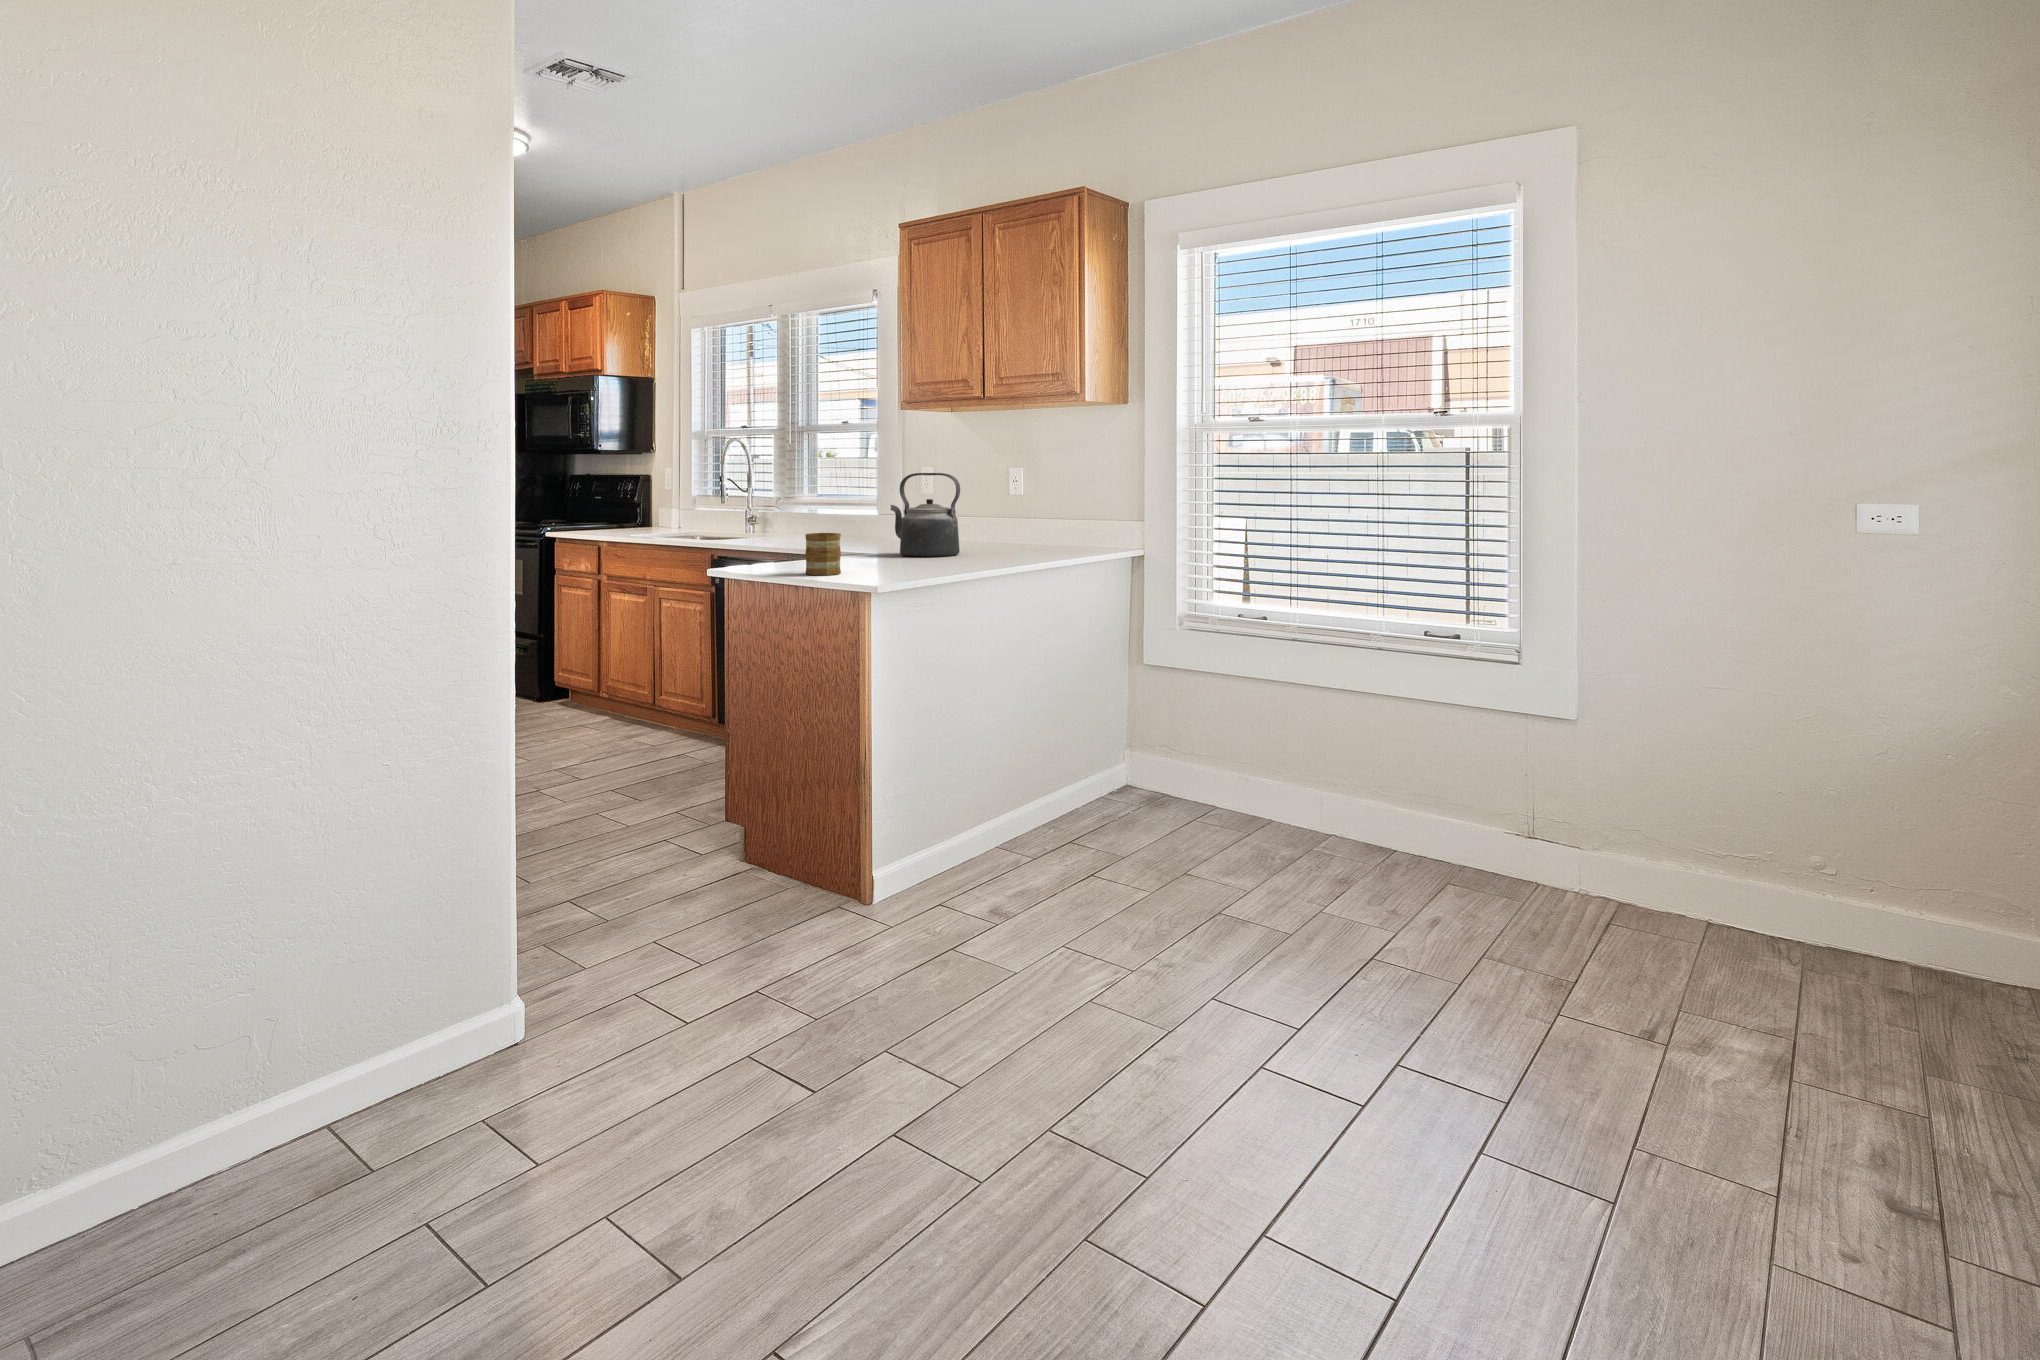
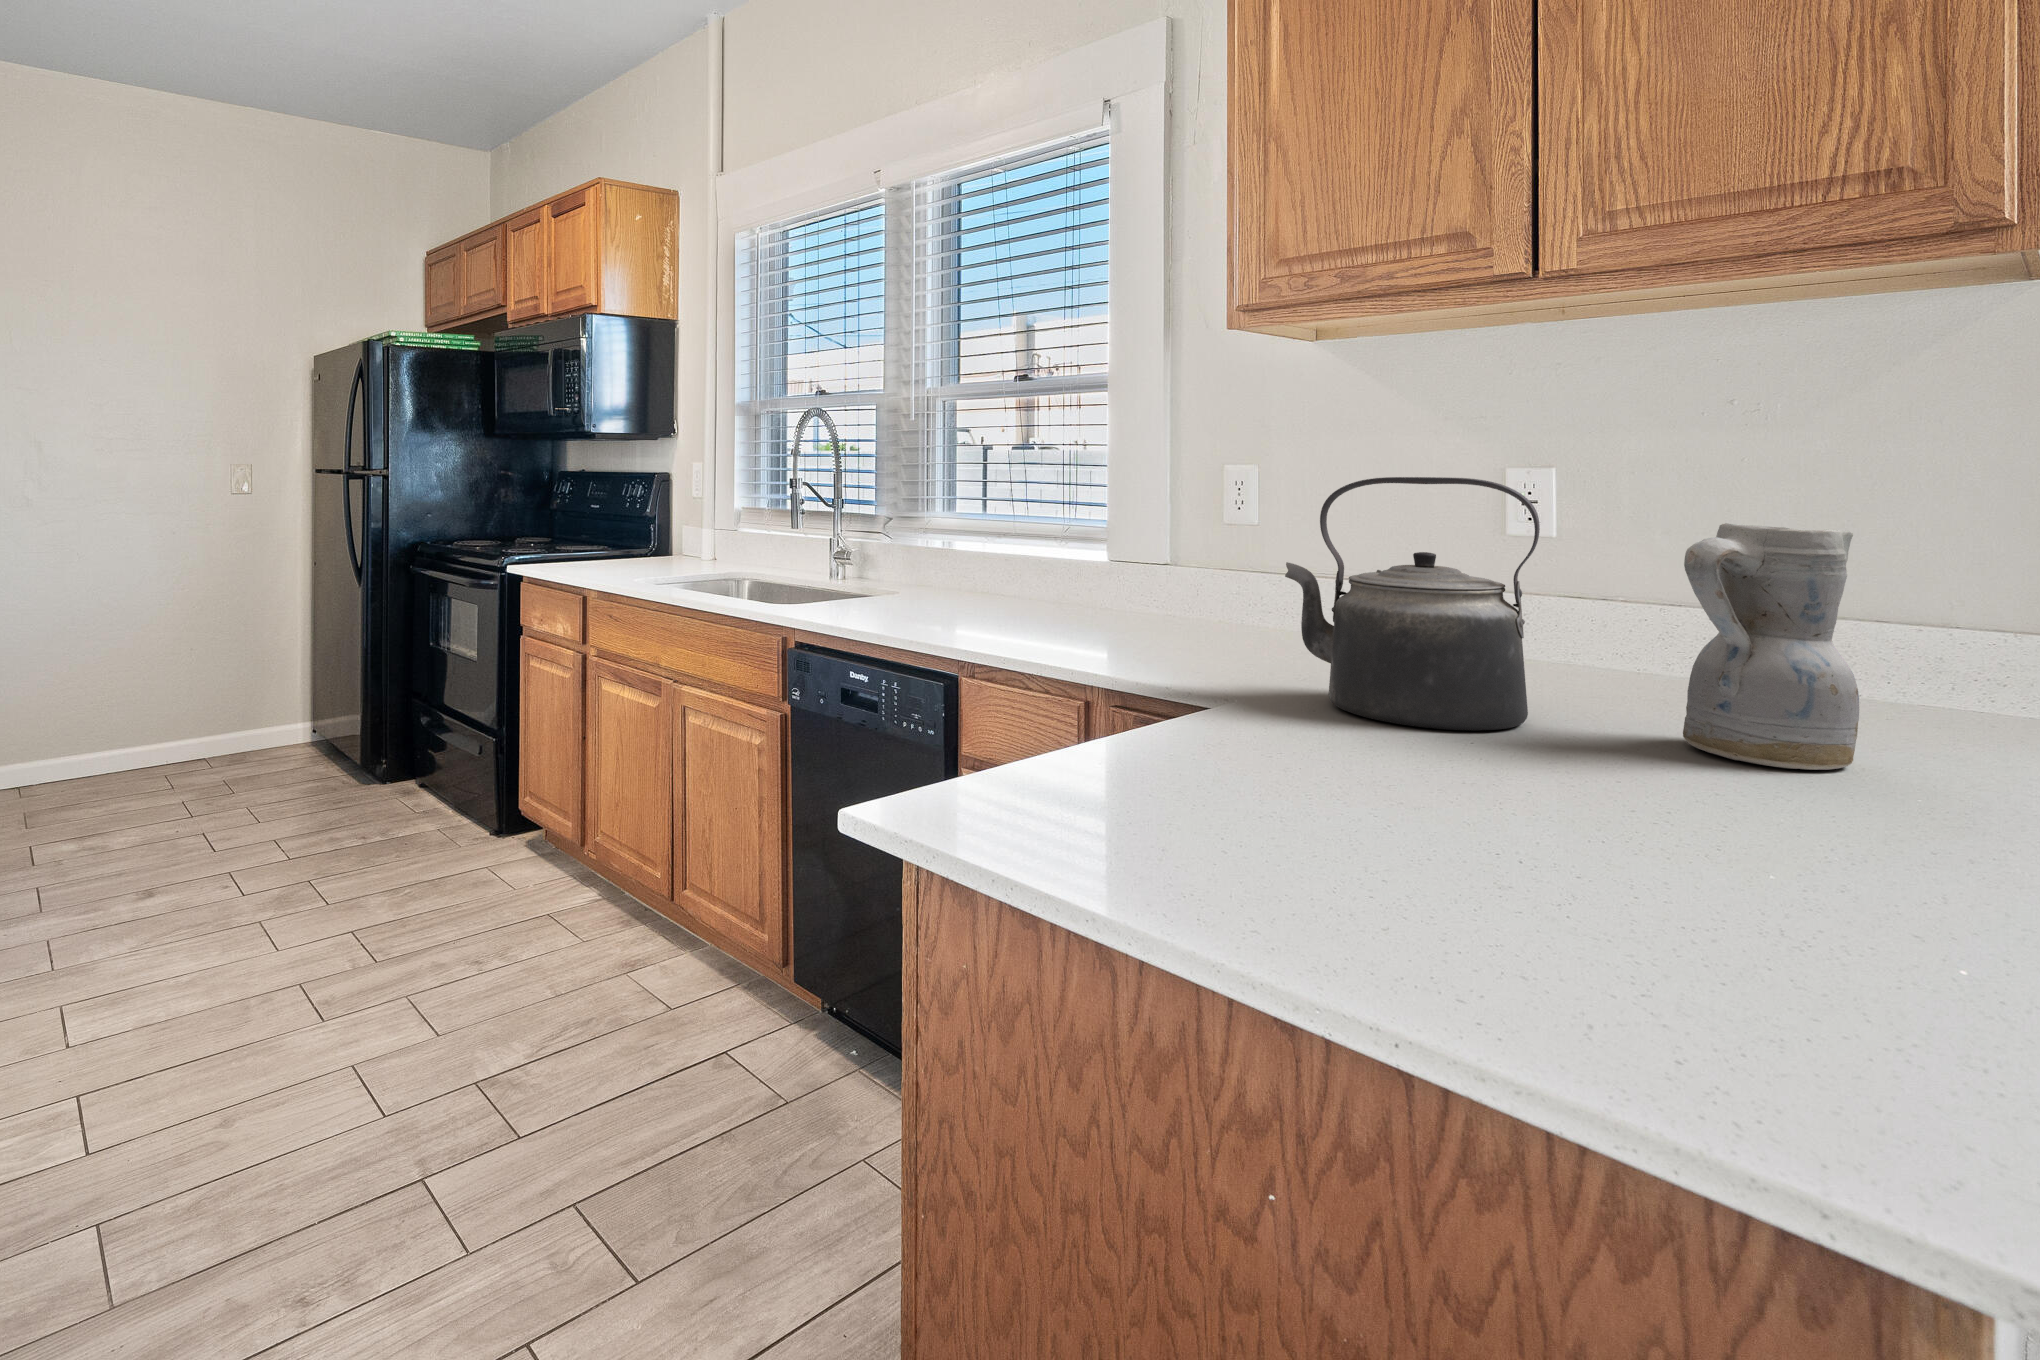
ceramic pitcher: none [981,486,1029,558] -> present [1683,523,1859,770]
mug: present [805,533,841,575] -> none [1253,717,1430,931]

